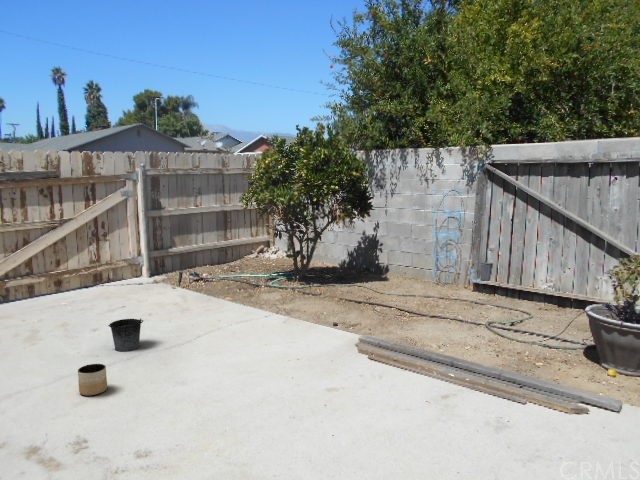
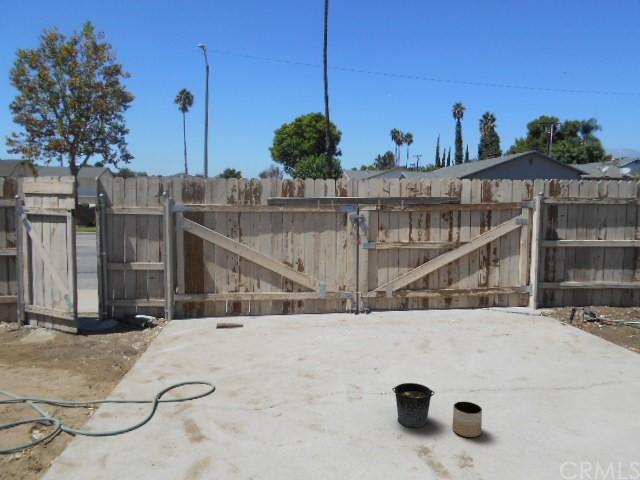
bucket: present [108,319,143,351] -> present [392,383,435,427]

